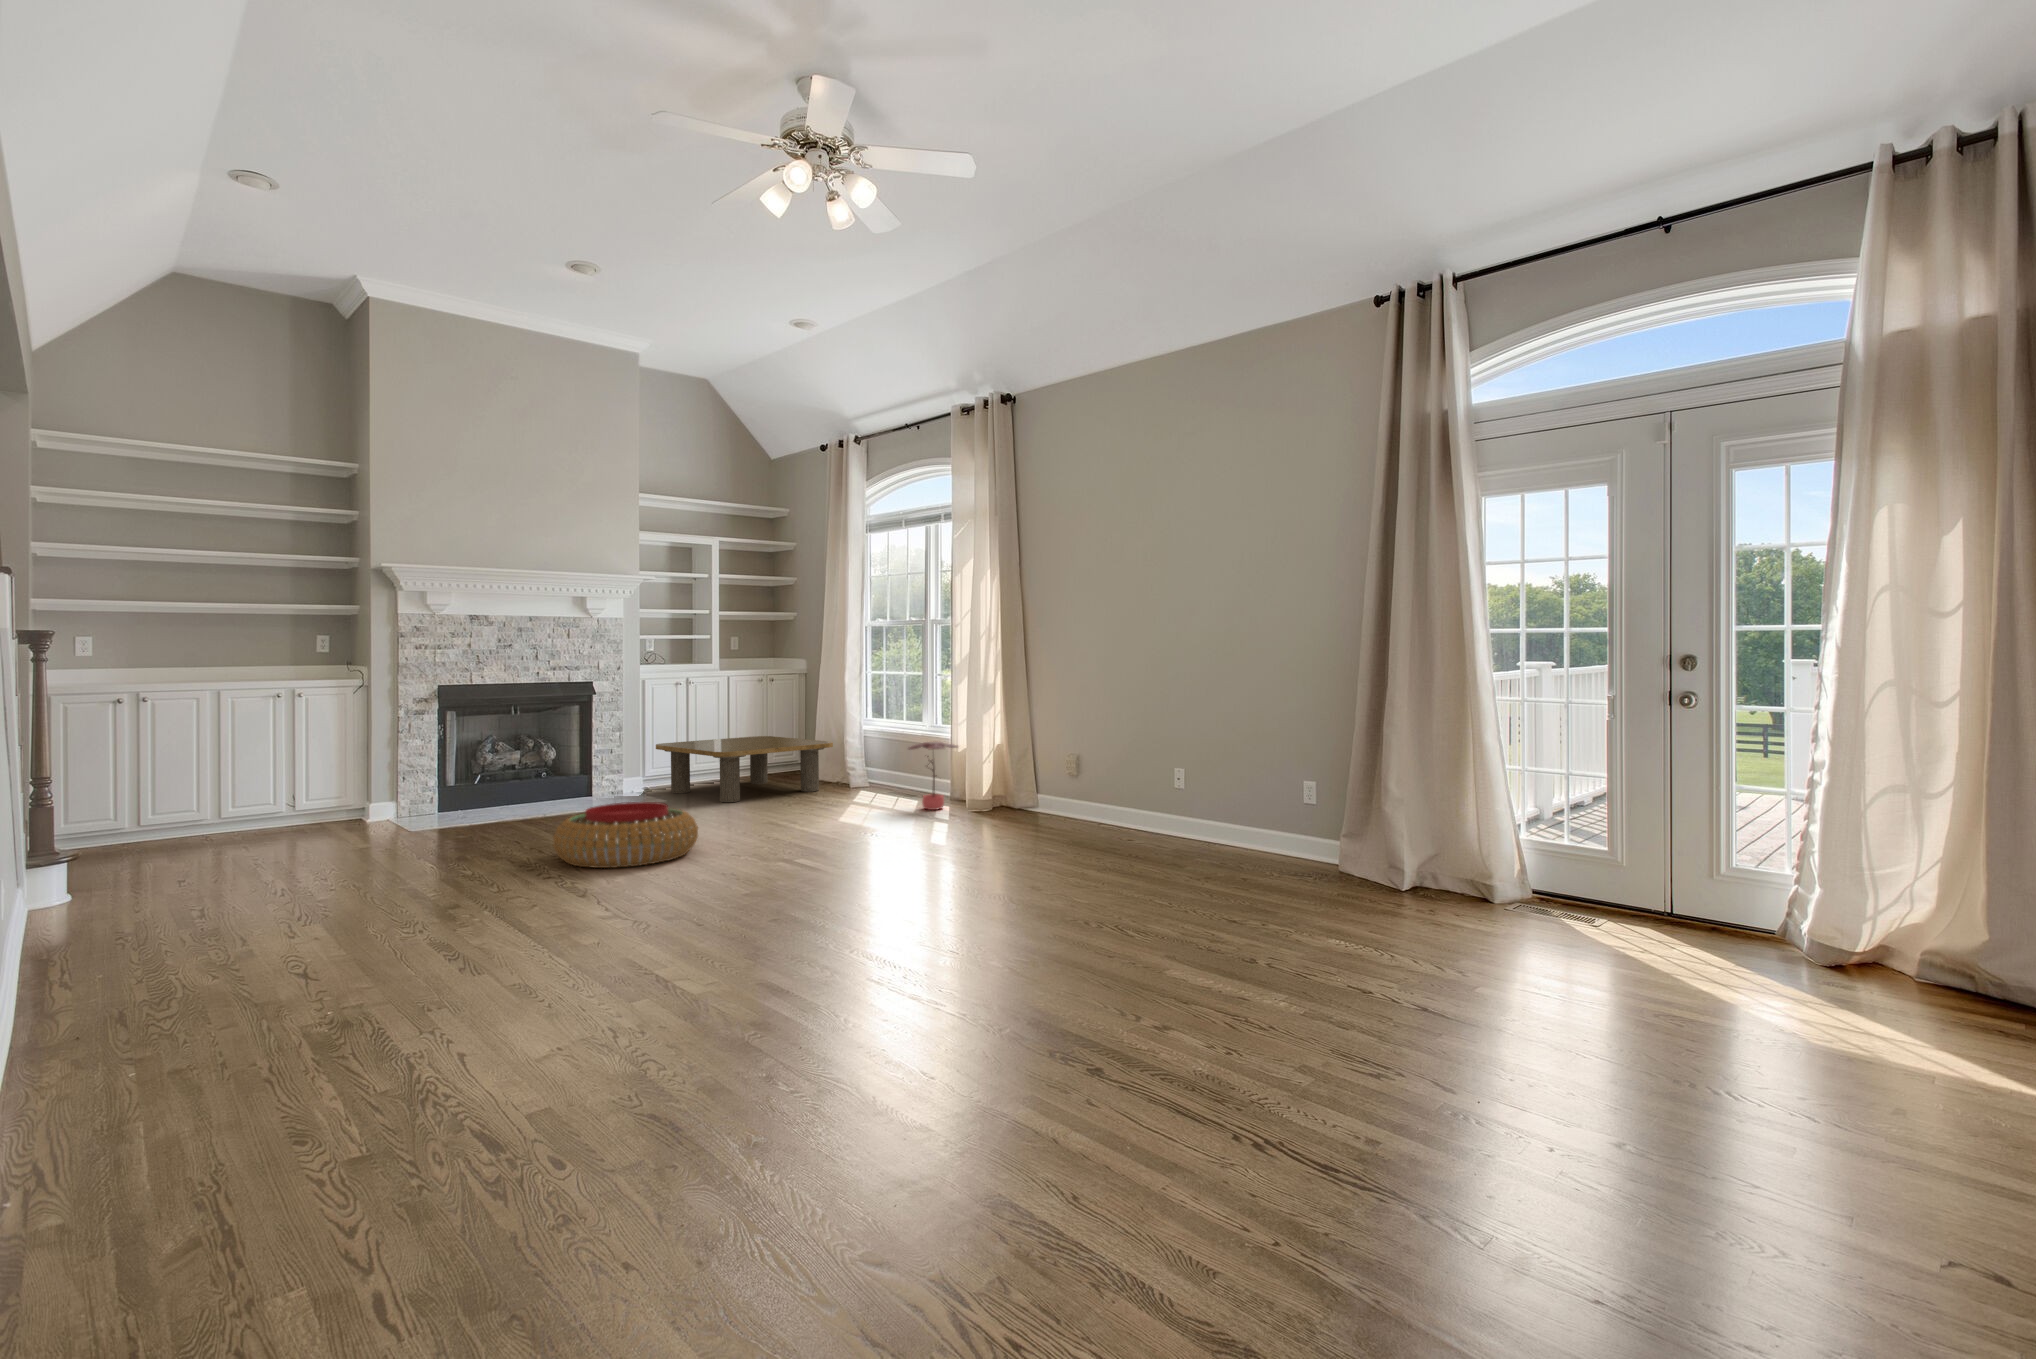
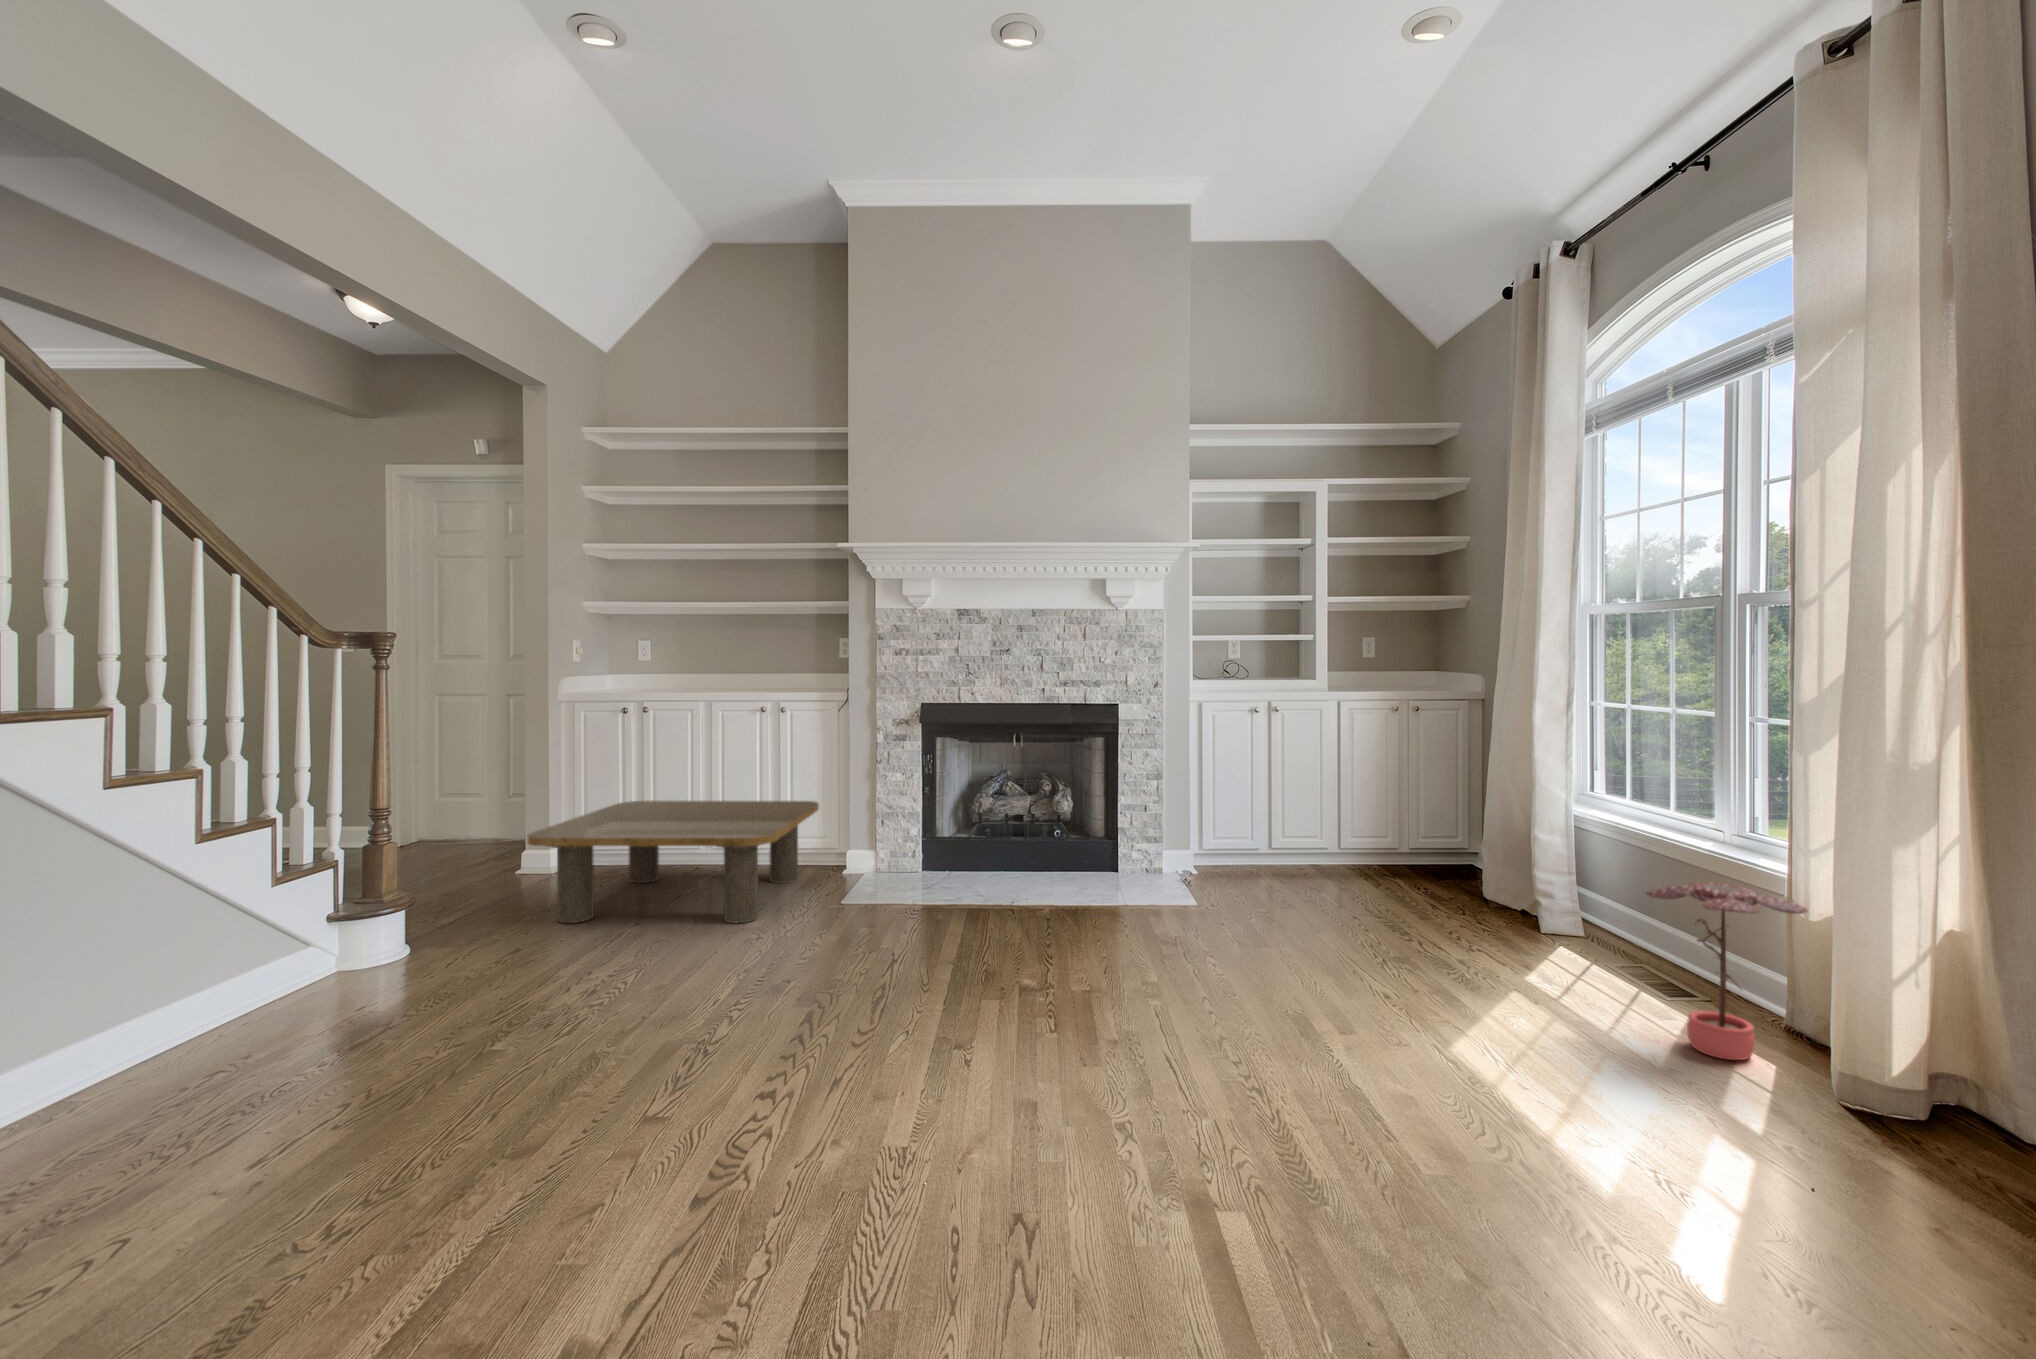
coffee table: present [656,736,833,802] -> present [528,801,819,923]
pouf: present [553,802,698,868] -> none [829,938,1086,1100]

